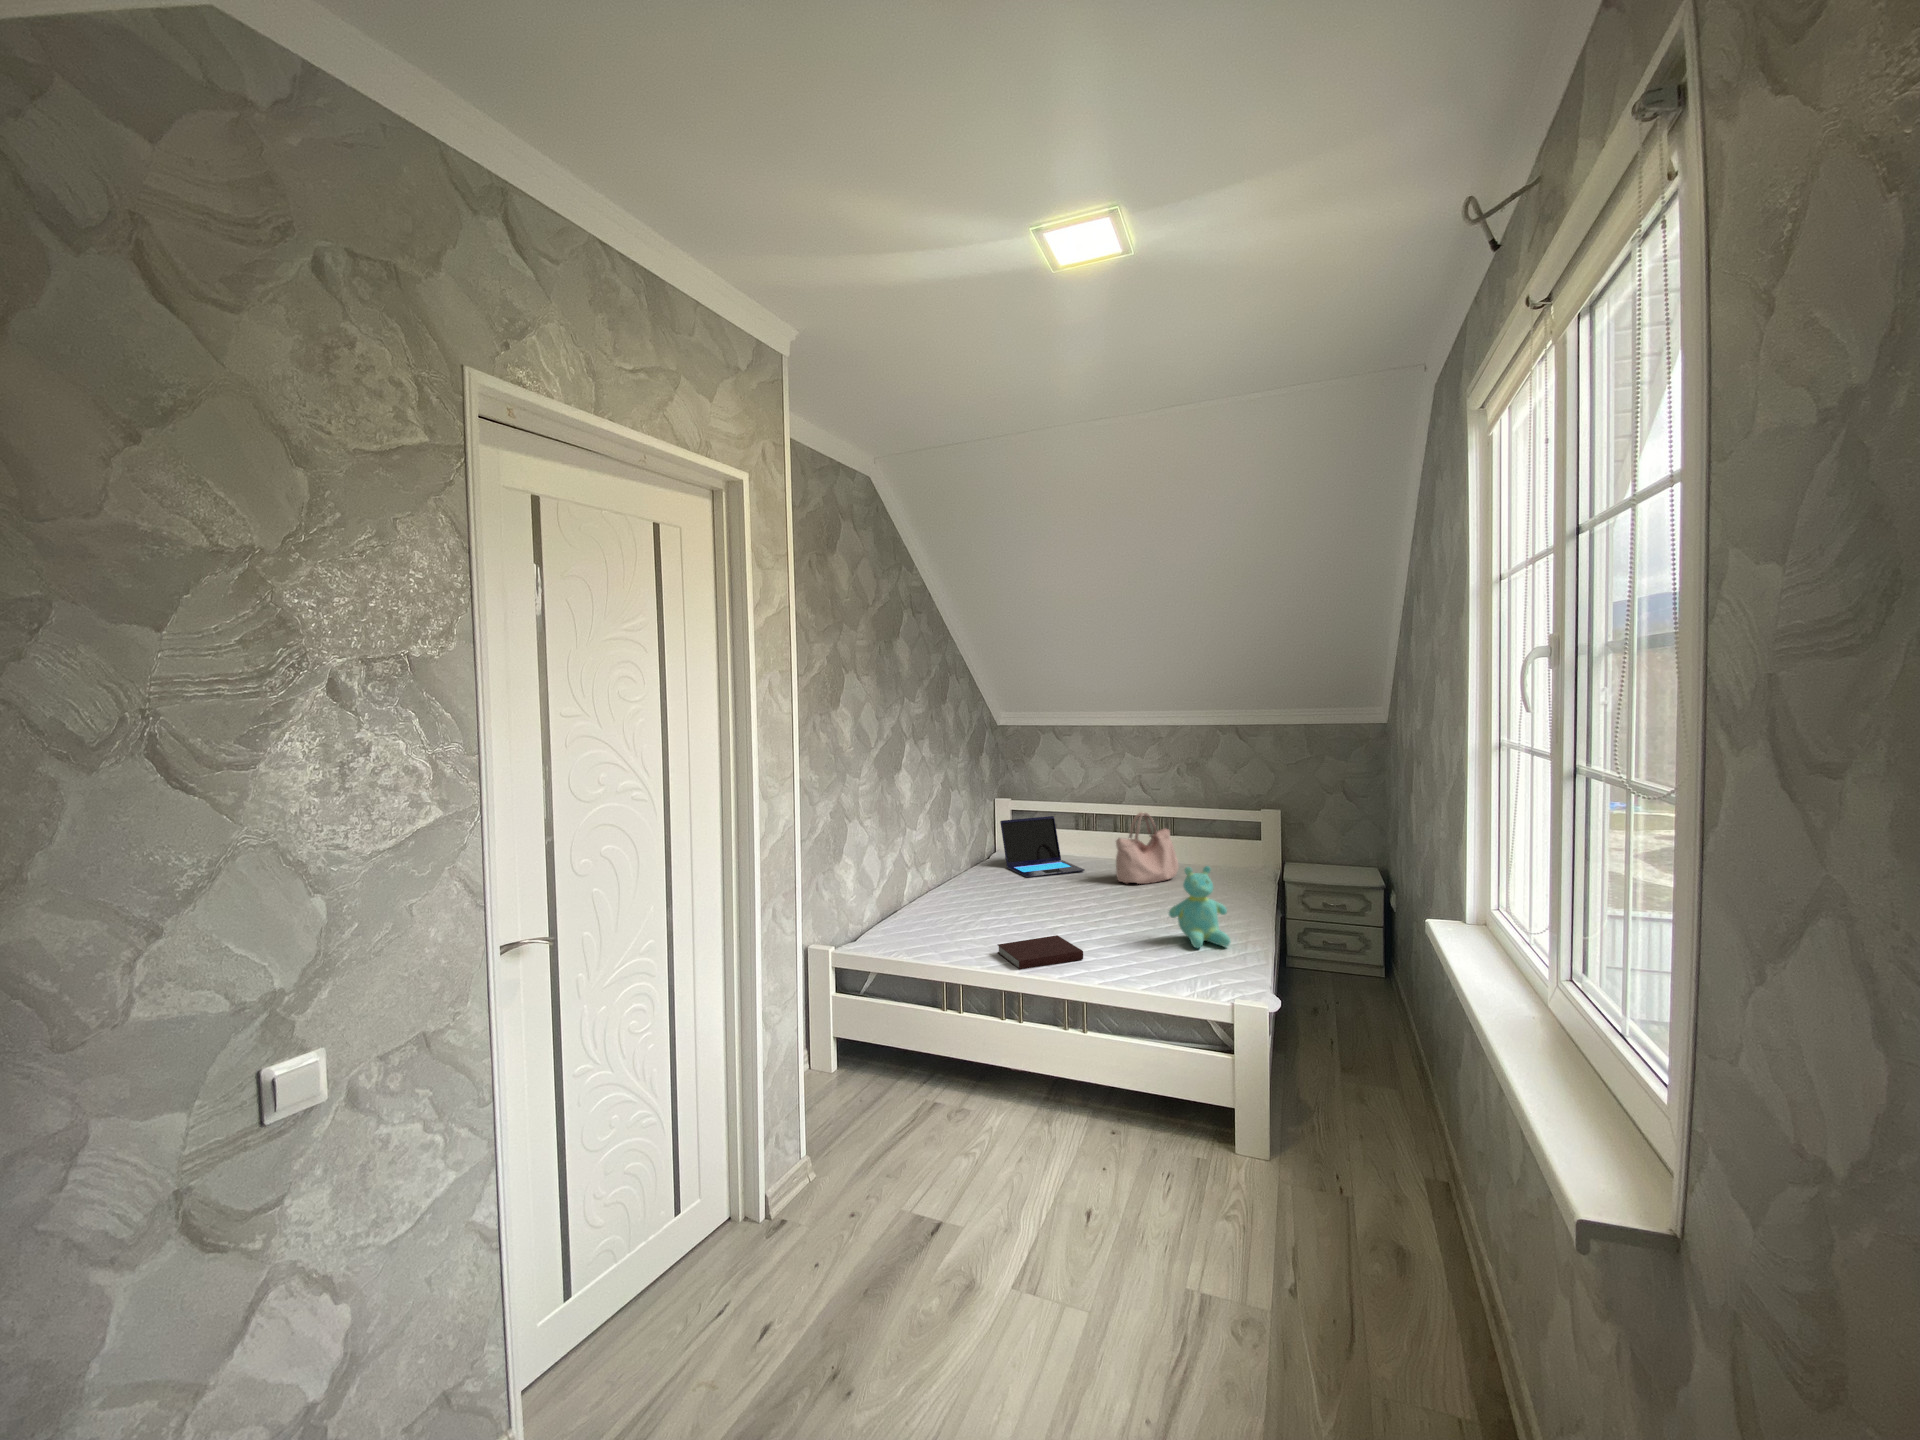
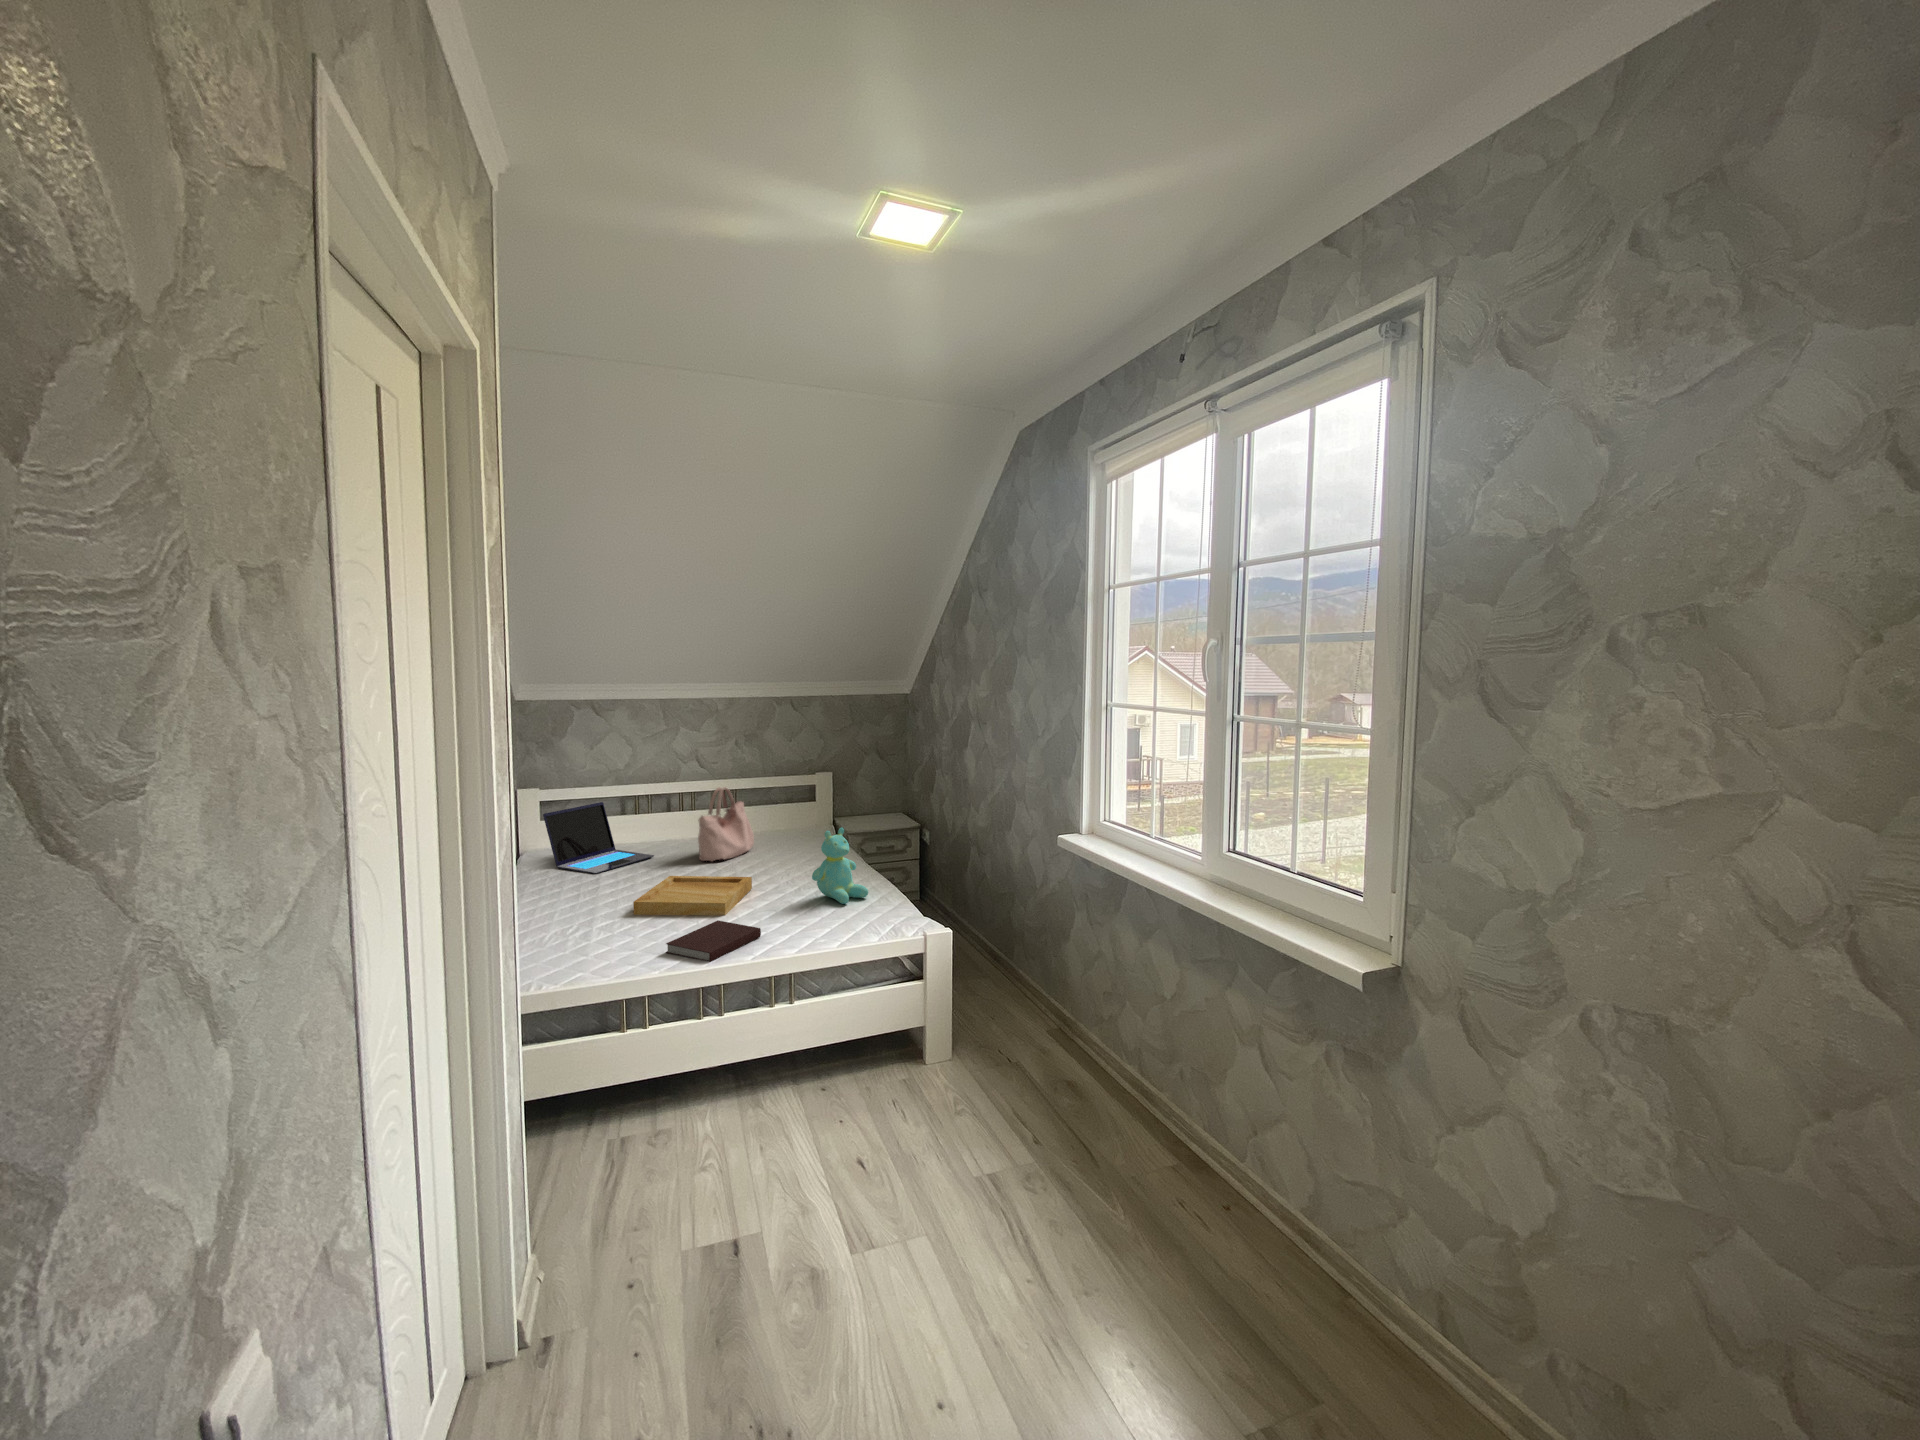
tray: none [1013,889,1130,934] -> present [633,876,752,915]

